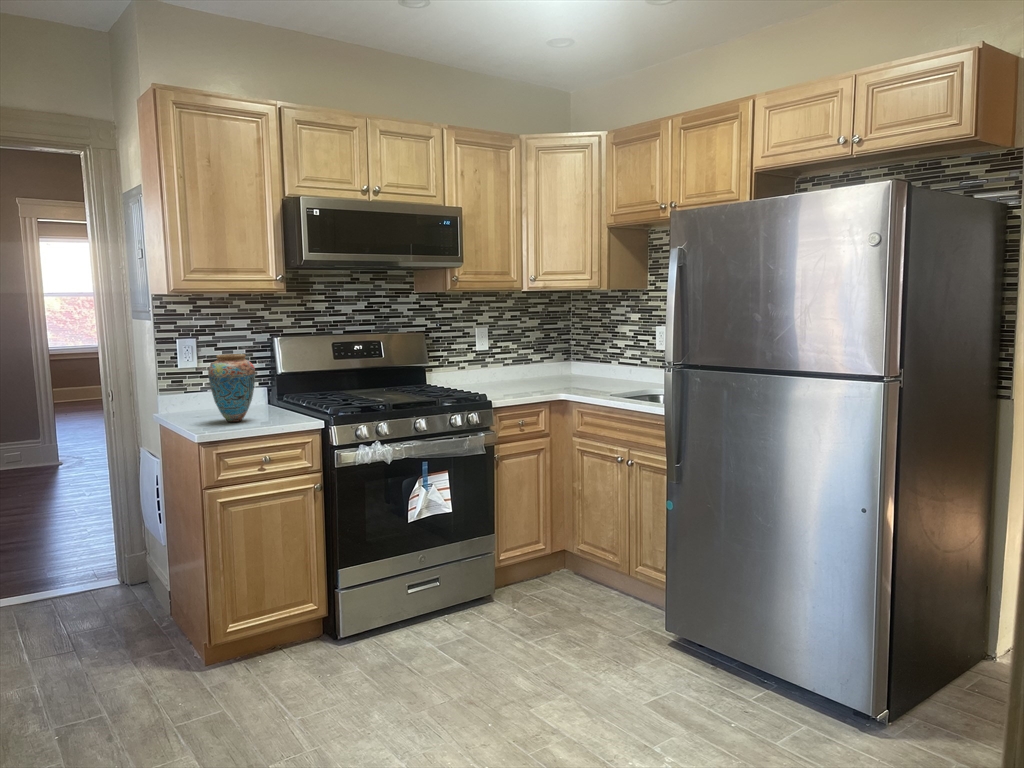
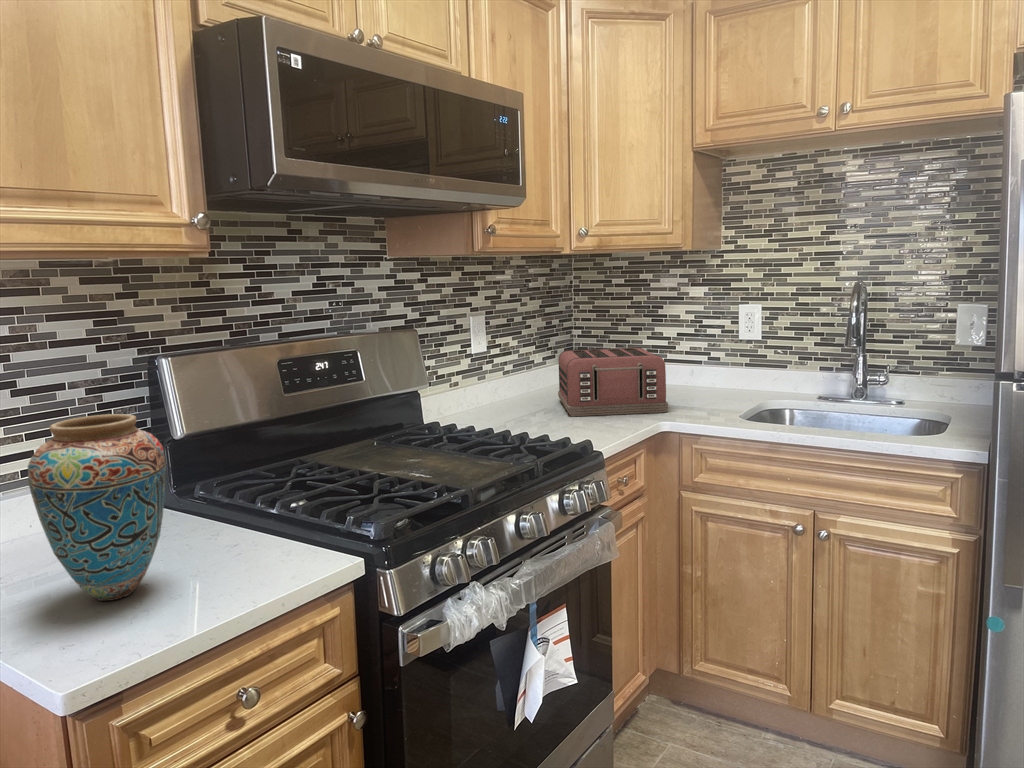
toaster: none [515,352,587,391] -> present [558,347,668,416]

